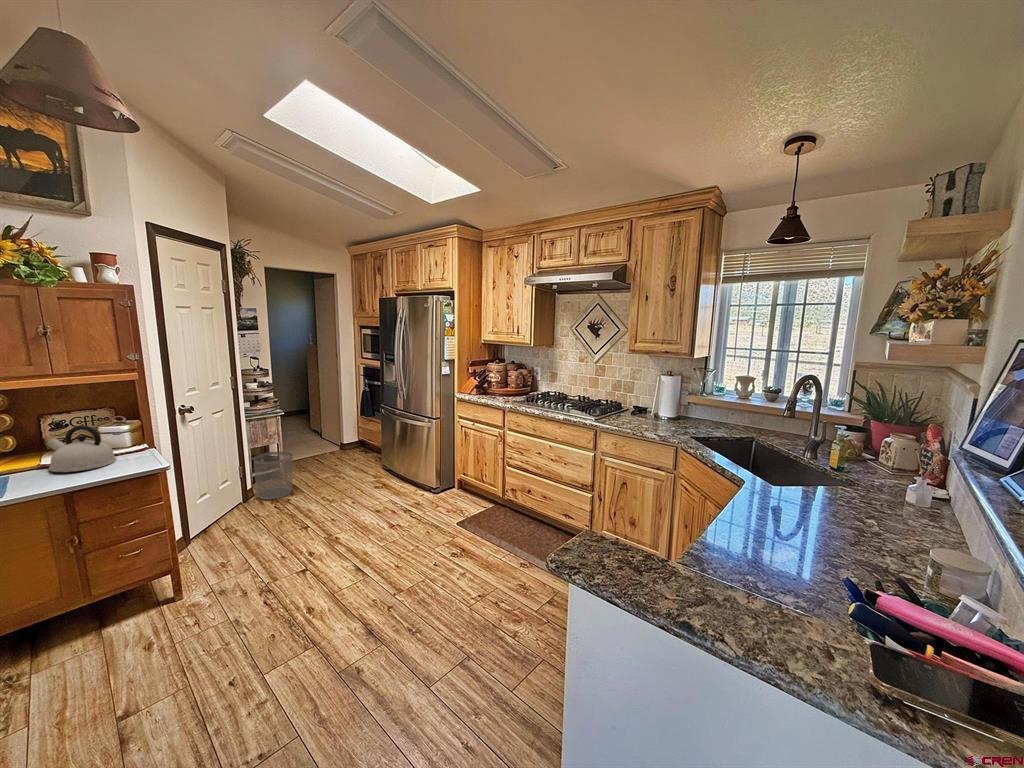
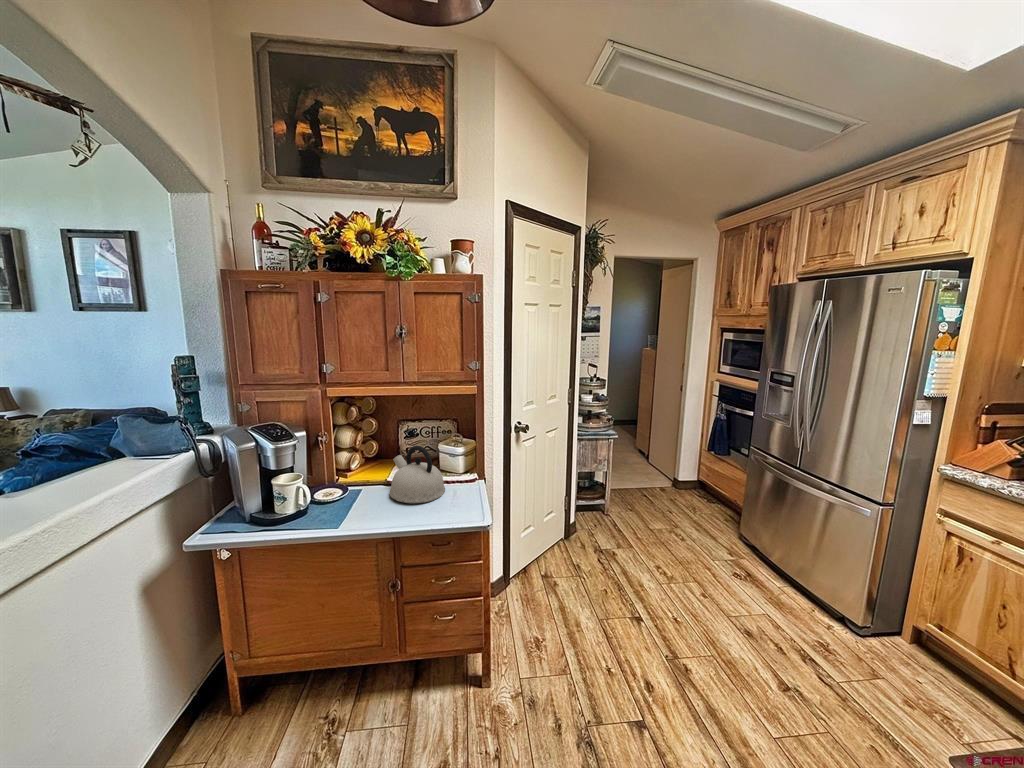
waste bin: present [254,452,293,500] -> none [579,483,624,548]

